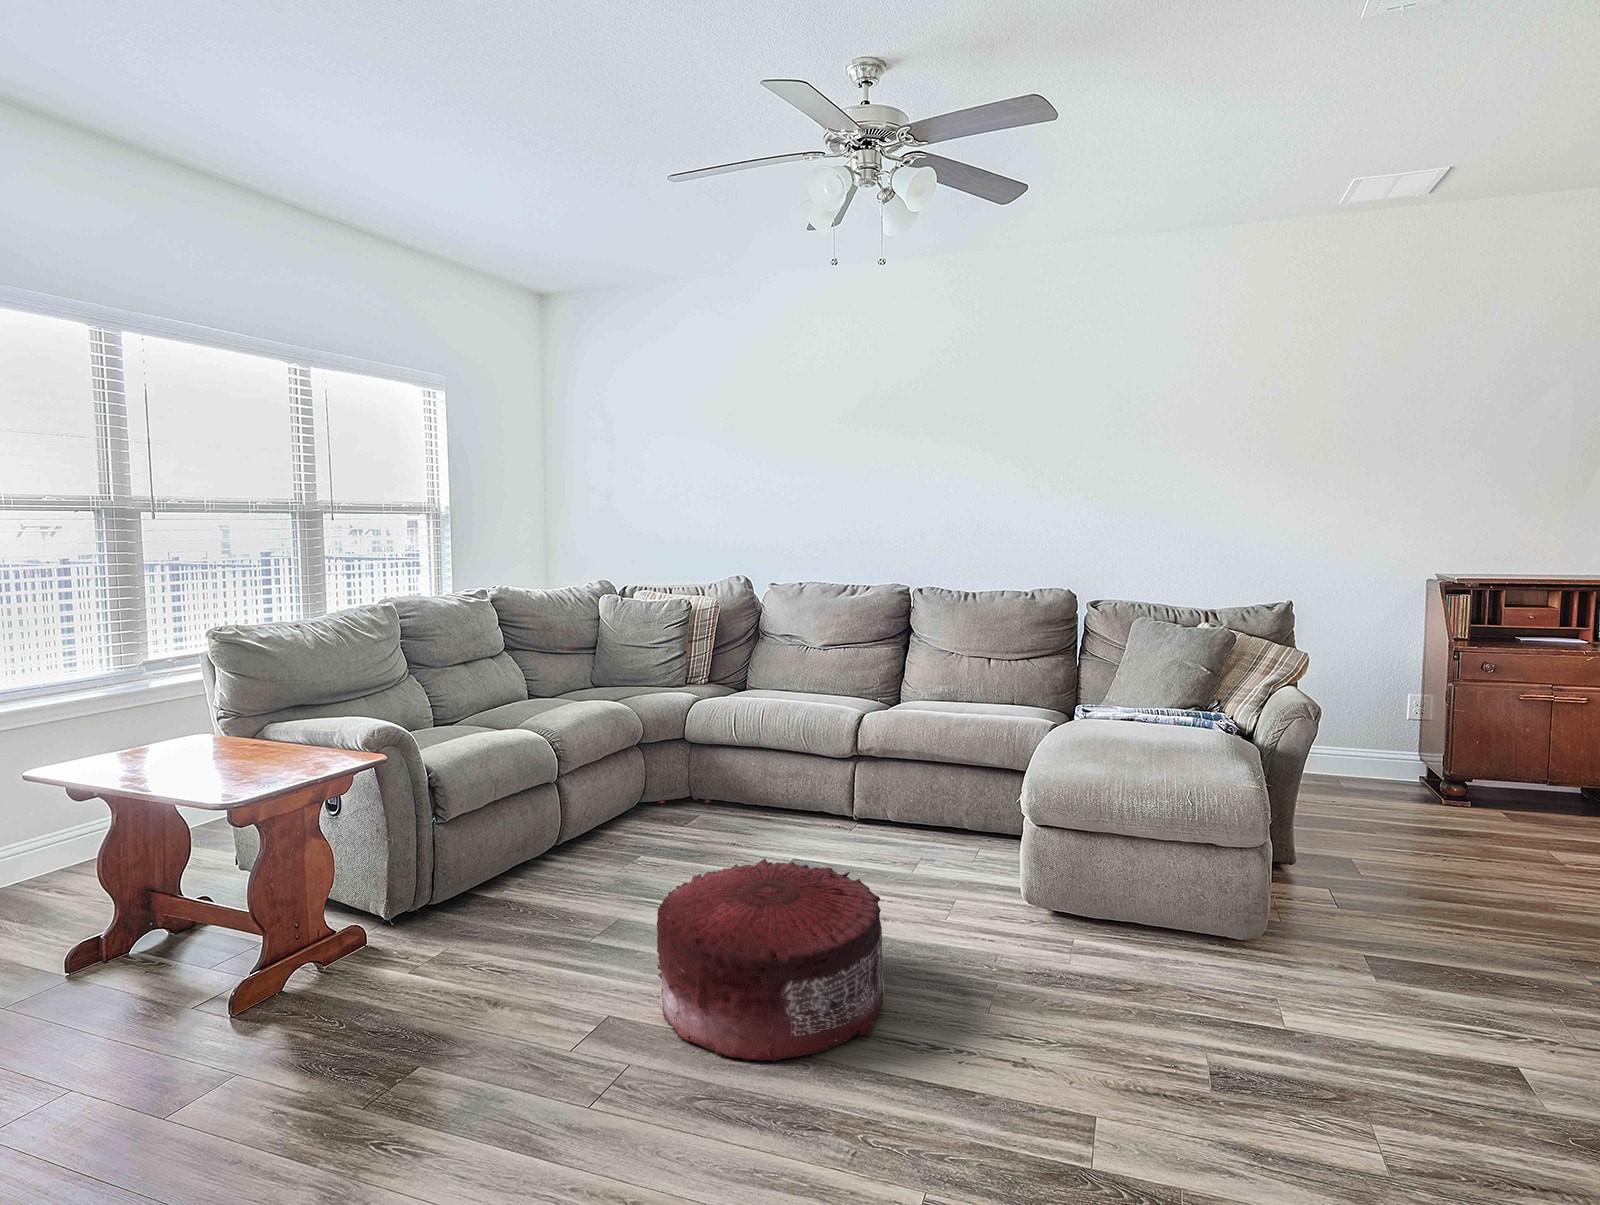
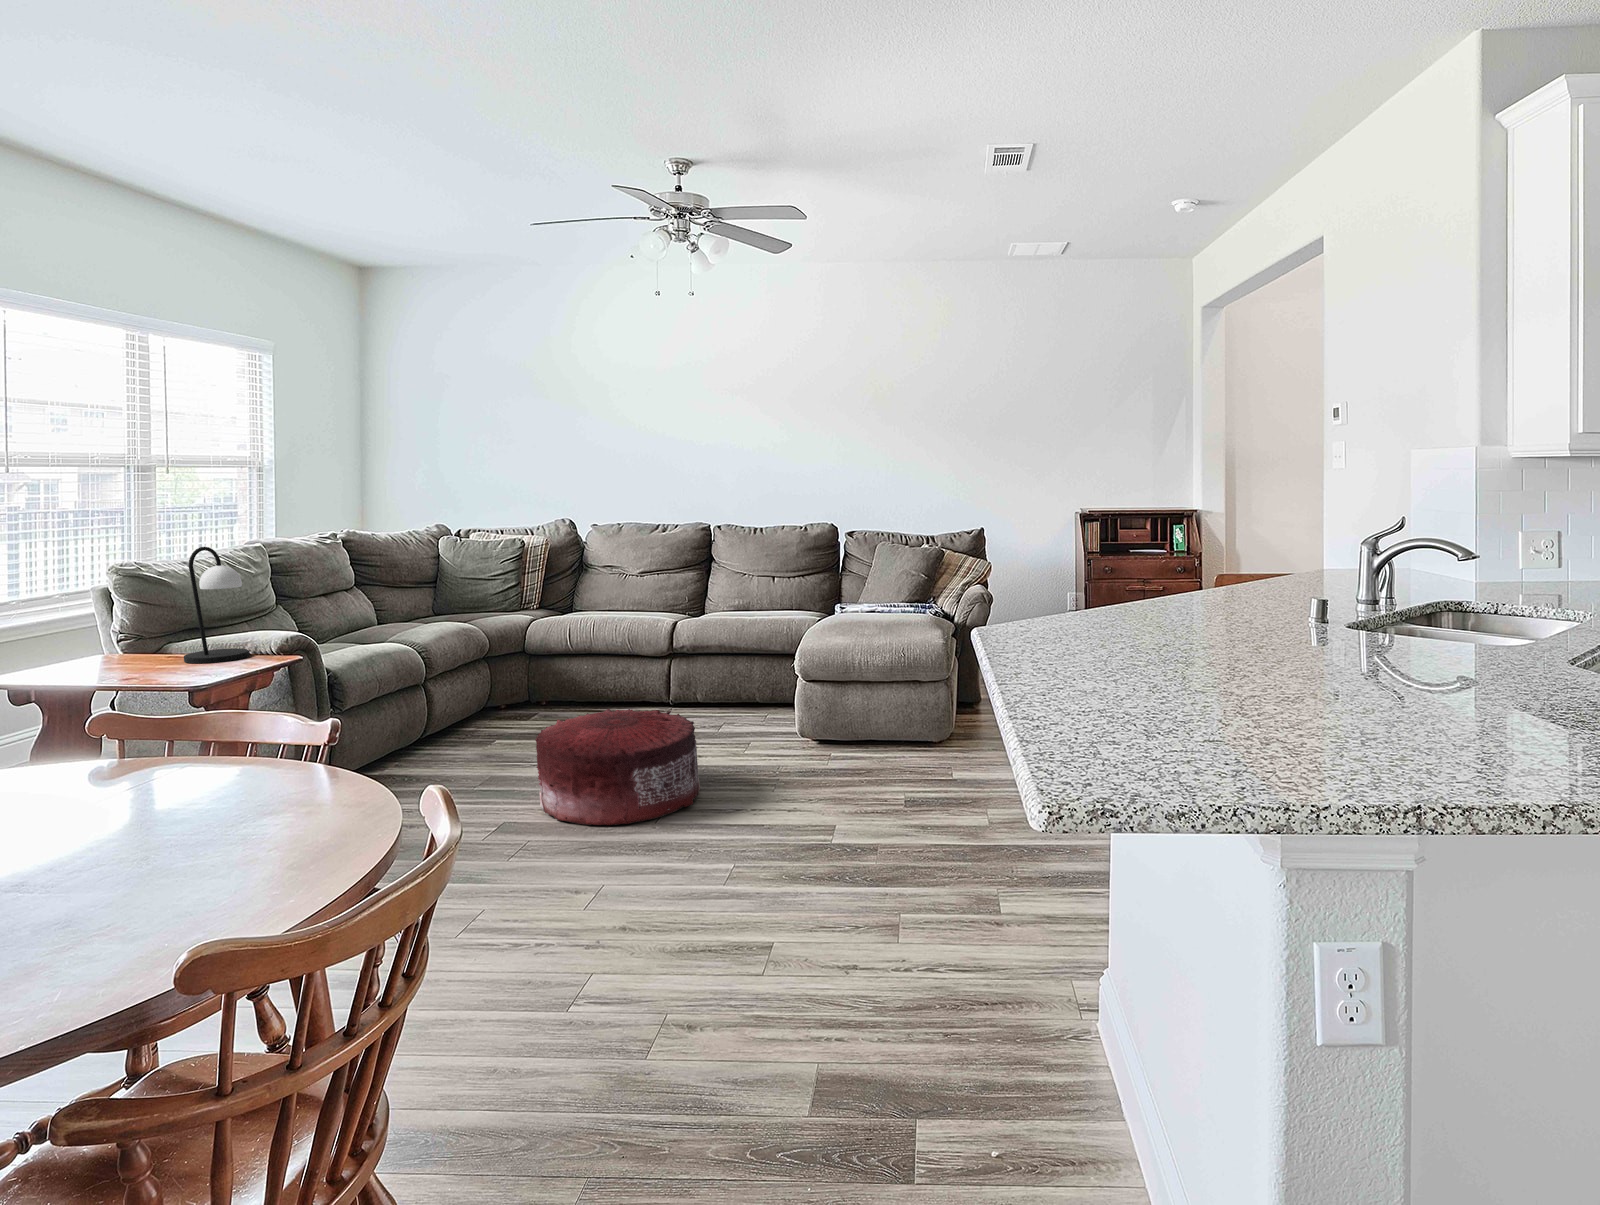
table lamp: none [244,622,325,771] -> present [184,547,250,663]

